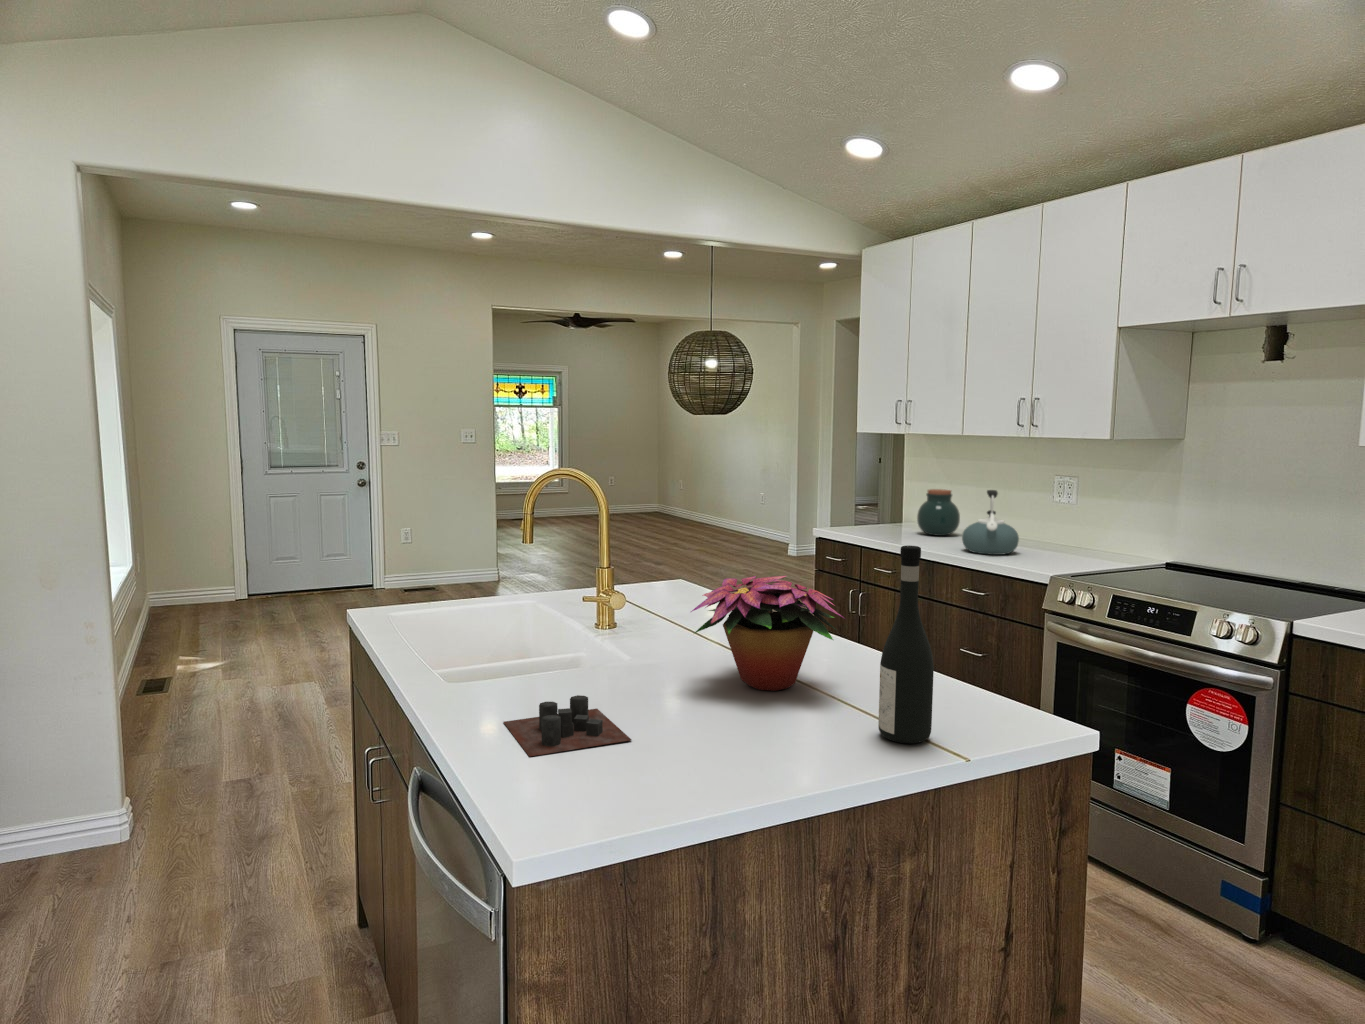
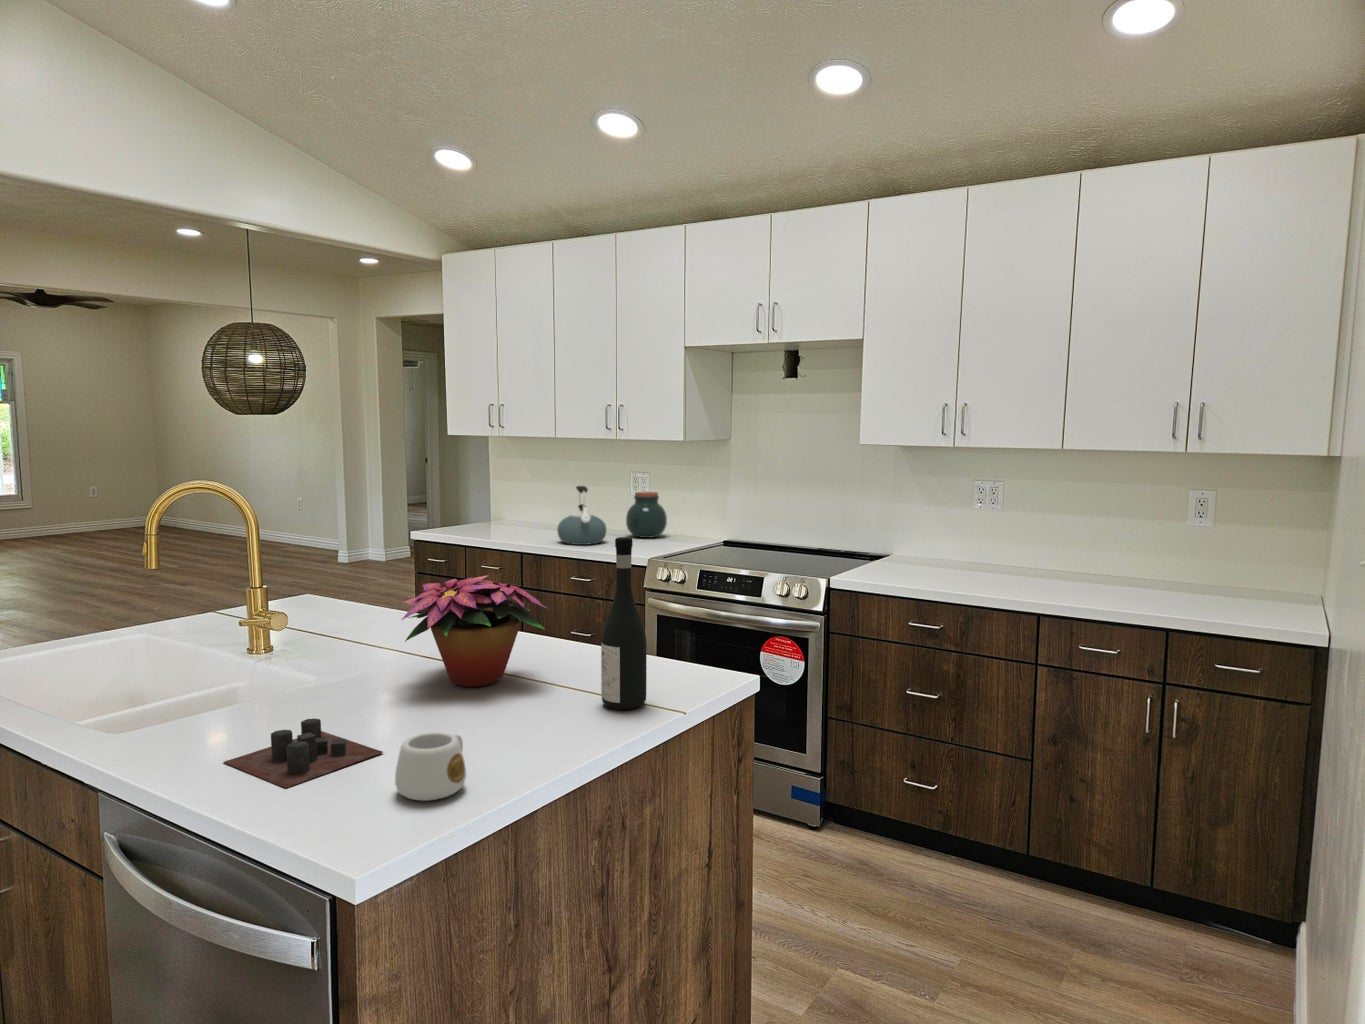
jar: present [917,489,960,536] -> present [626,492,667,538]
mug: none [608,729,687,799] -> present [395,732,466,801]

